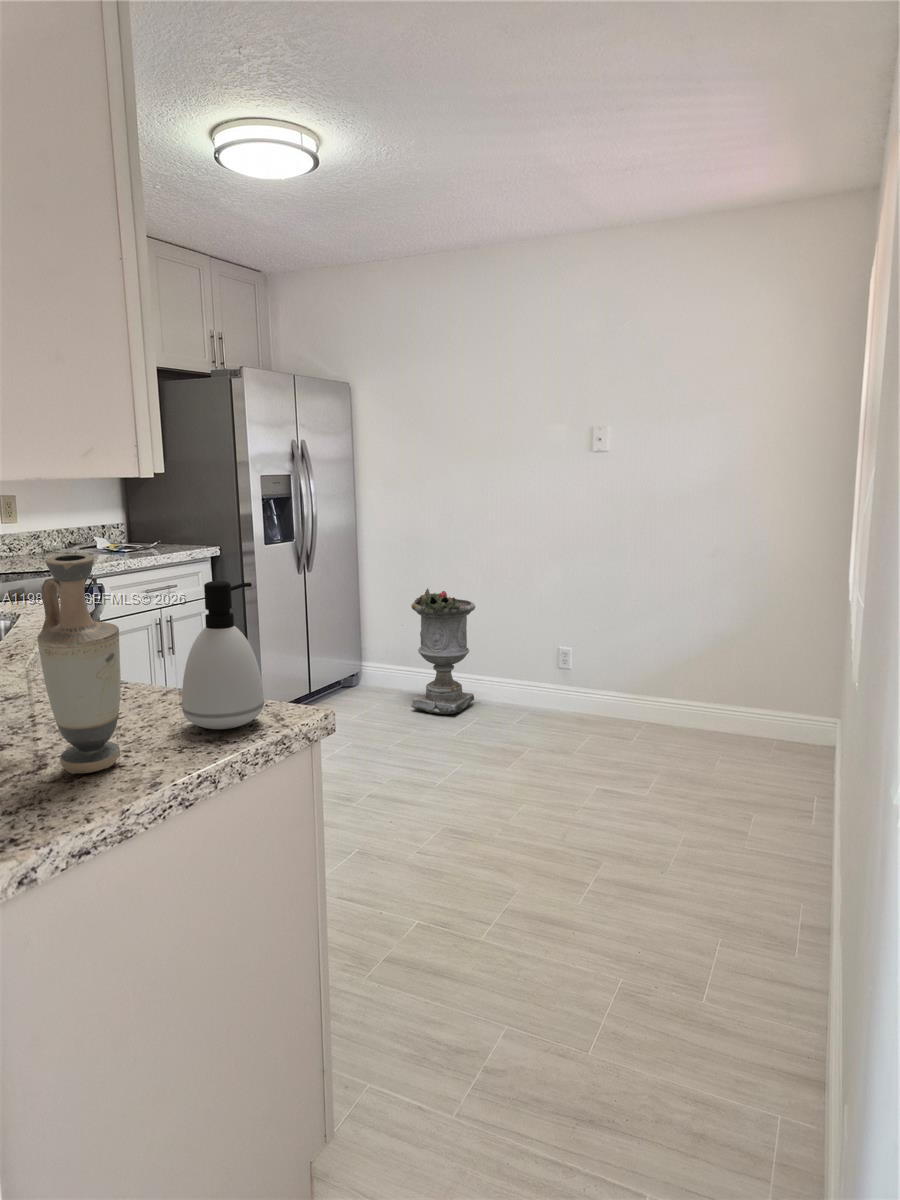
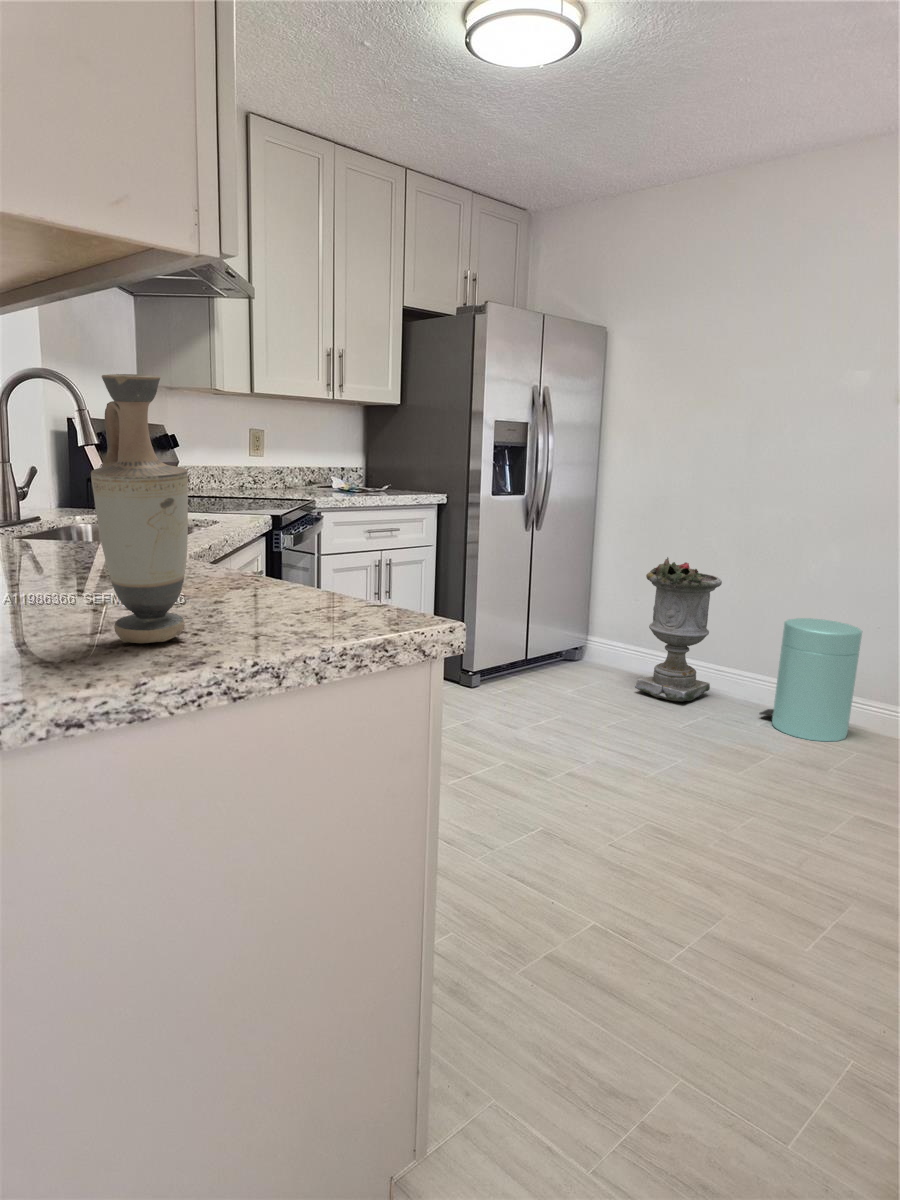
soap dispenser: present [182,581,264,729] -> none [276,439,374,624]
trash can: none [517,630,589,732] -> present [760,618,862,741]

